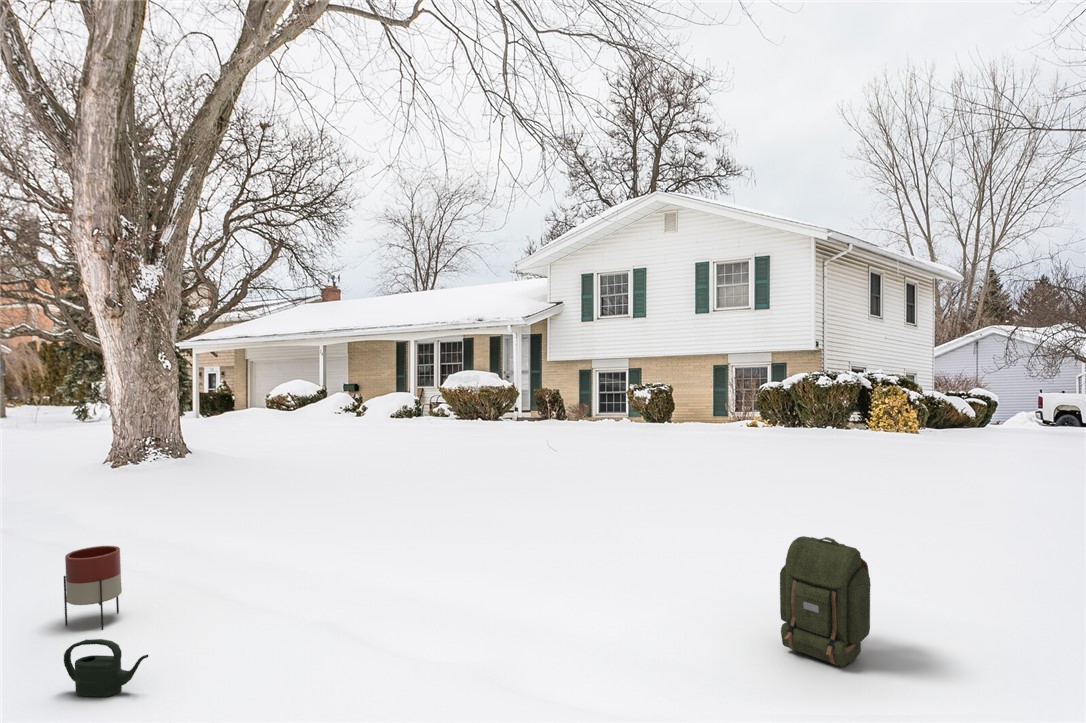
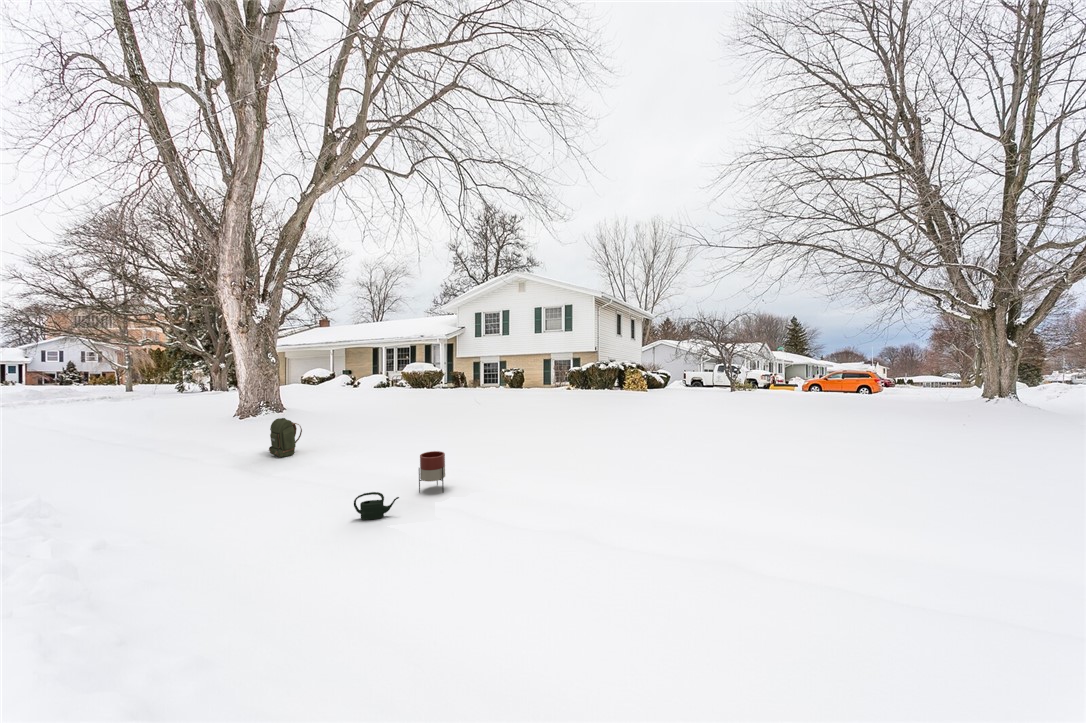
backpack: present [780,536,871,666] -> present [269,418,302,457]
planter: present [64,546,122,630] -> present [419,451,445,493]

